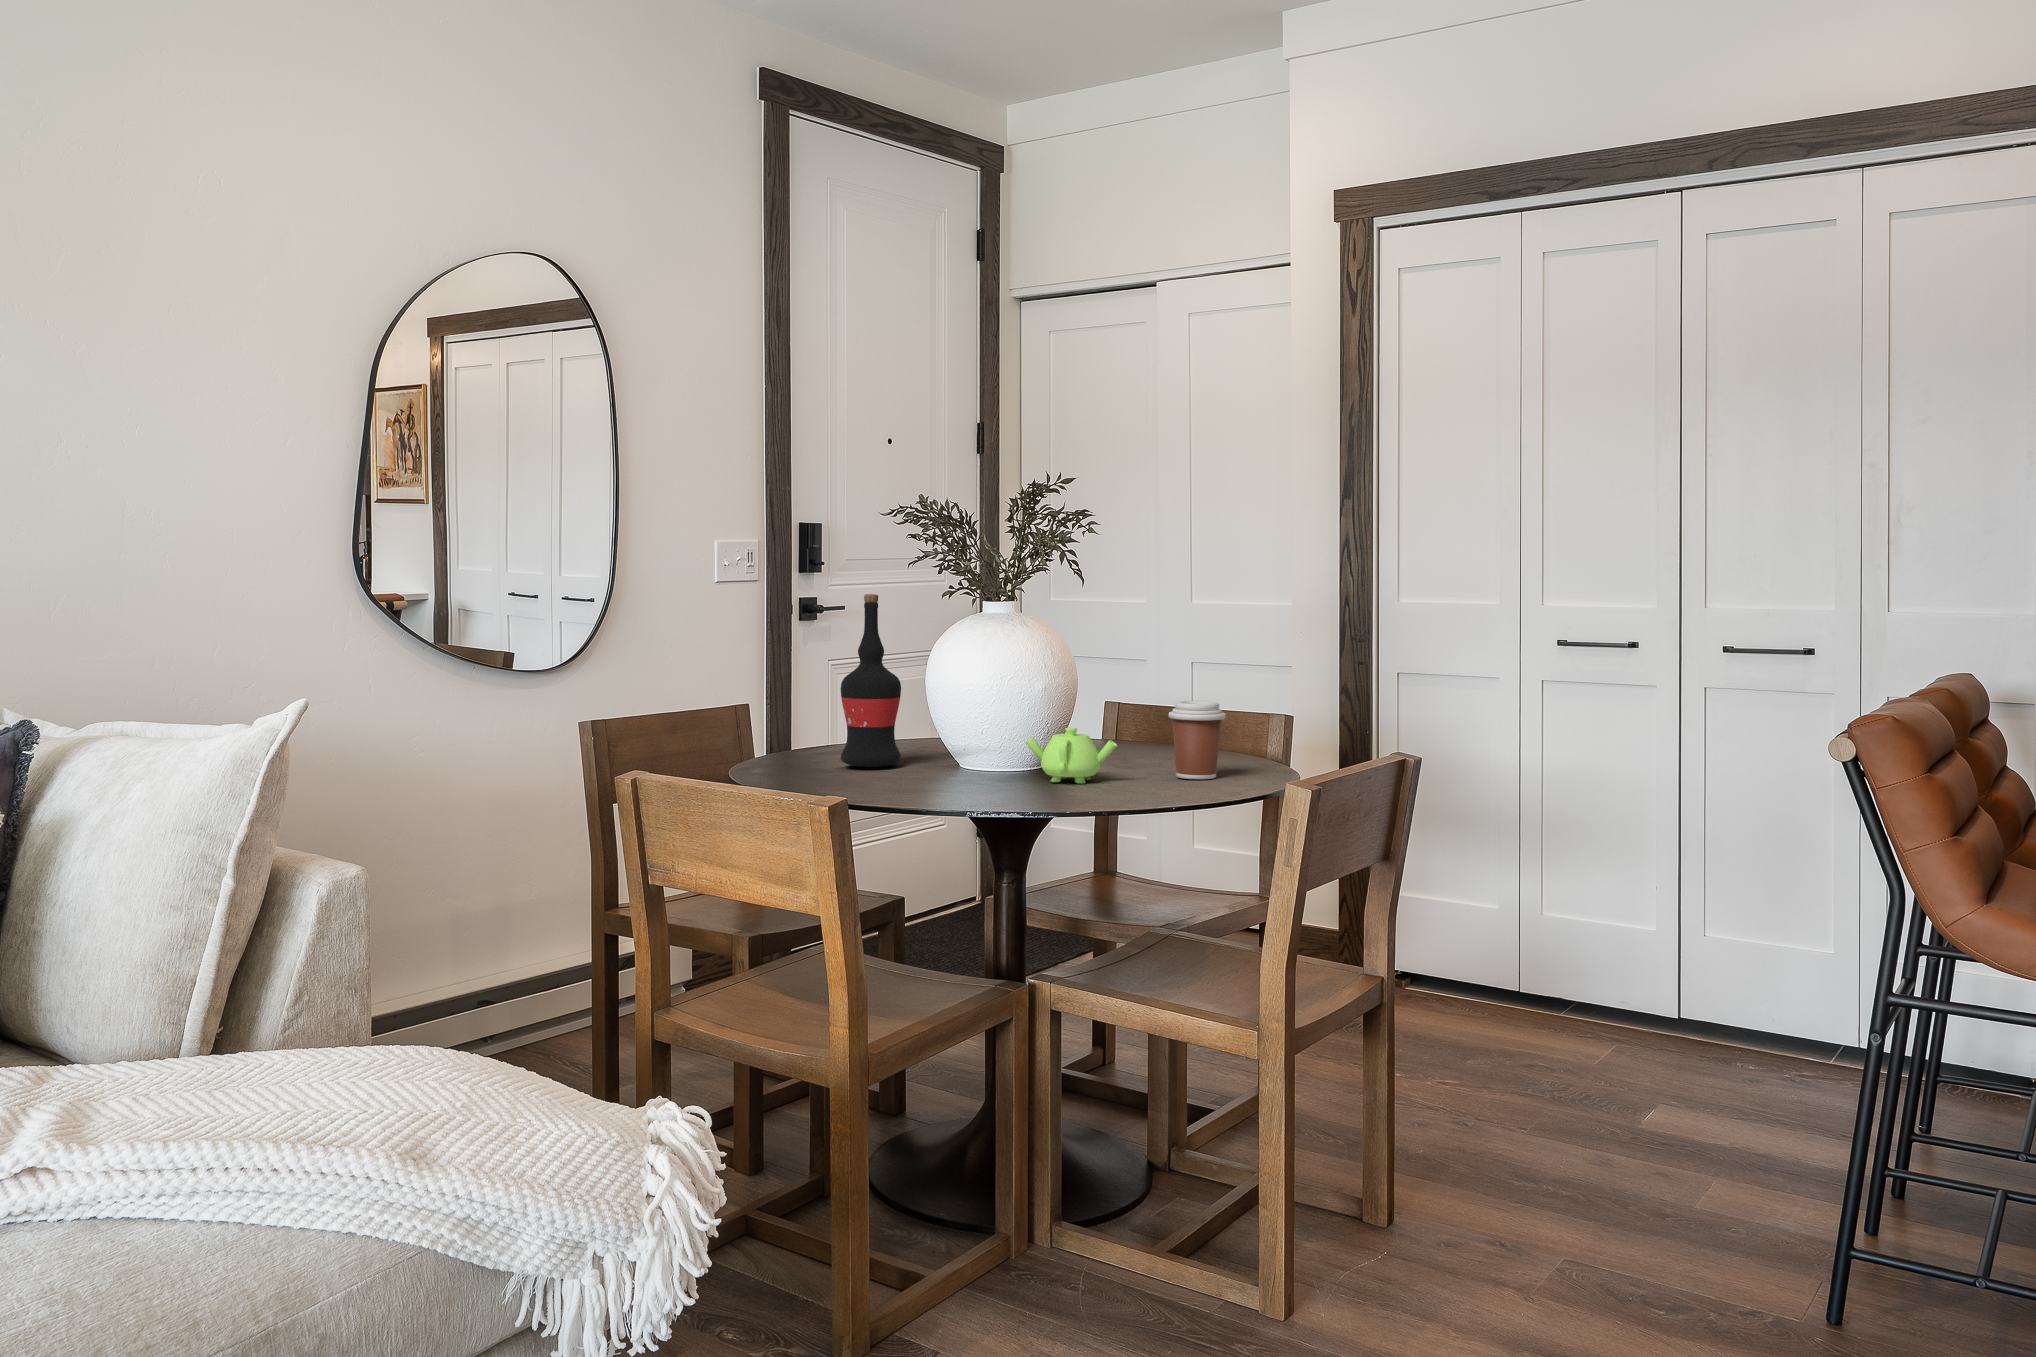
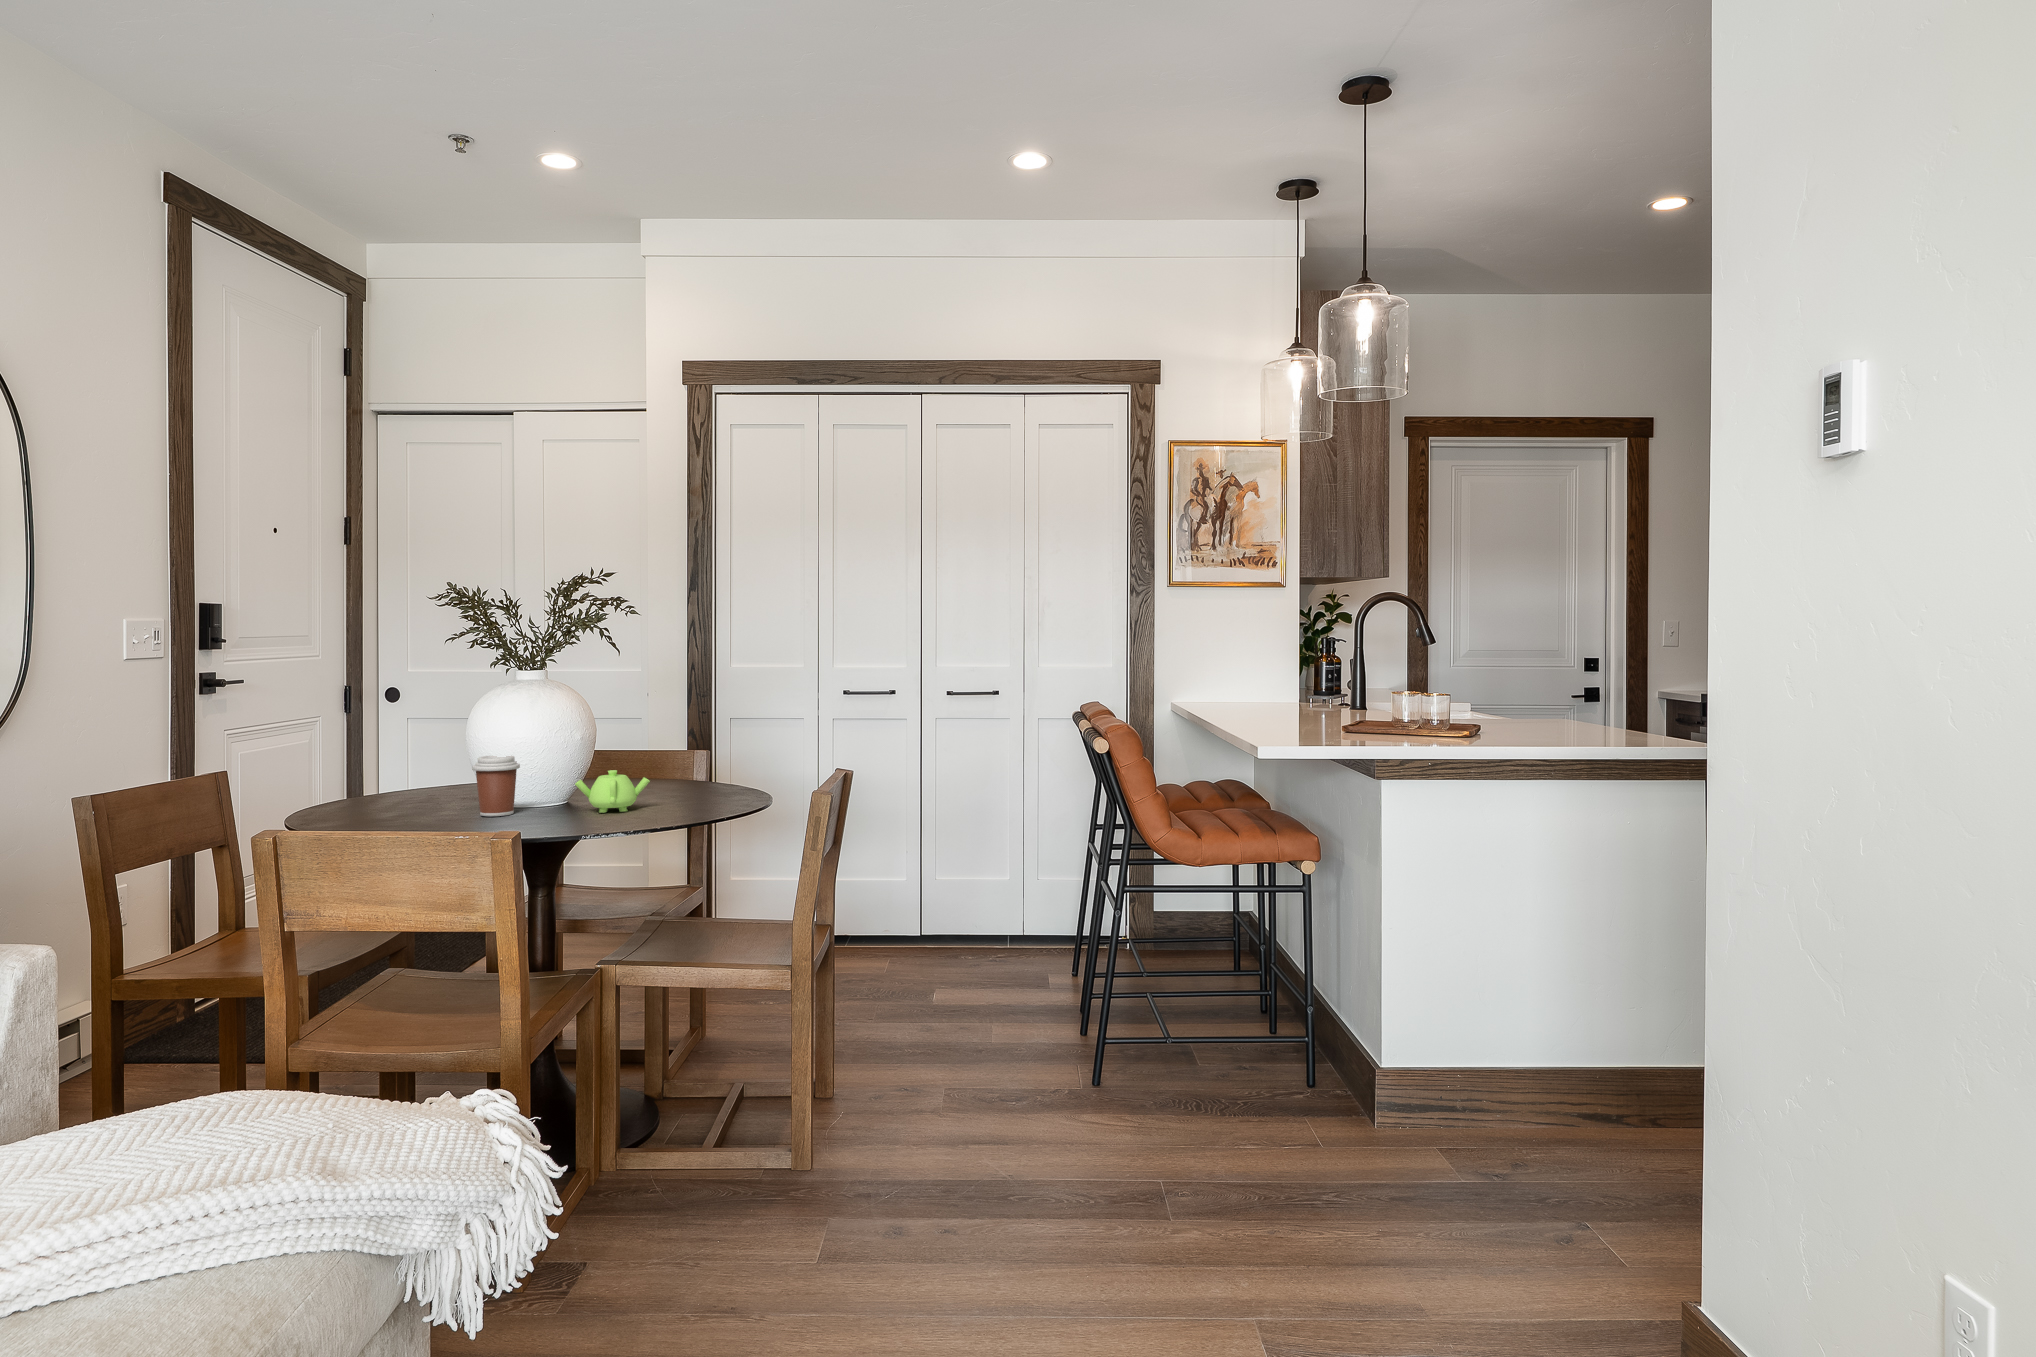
wine bottle: present [840,594,901,767] -> none [388,672,445,816]
coffee cup: present [1169,701,1226,779] -> present [472,756,520,816]

